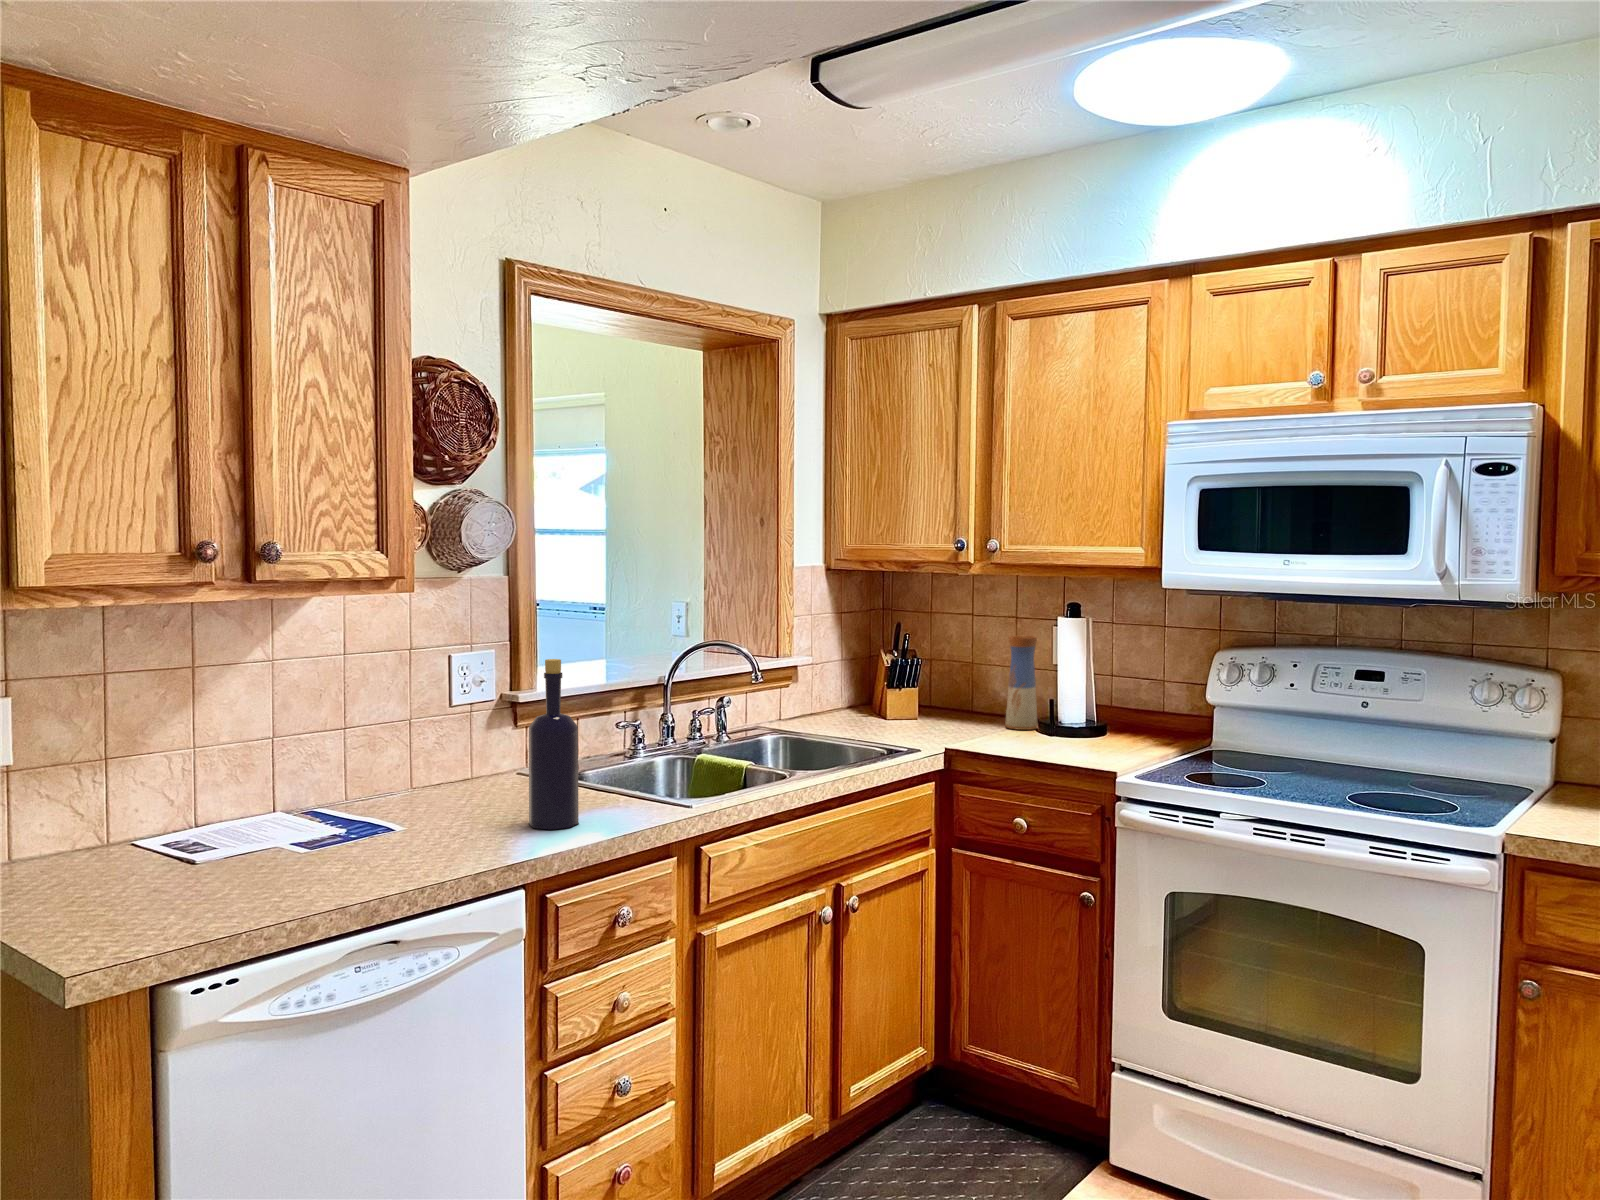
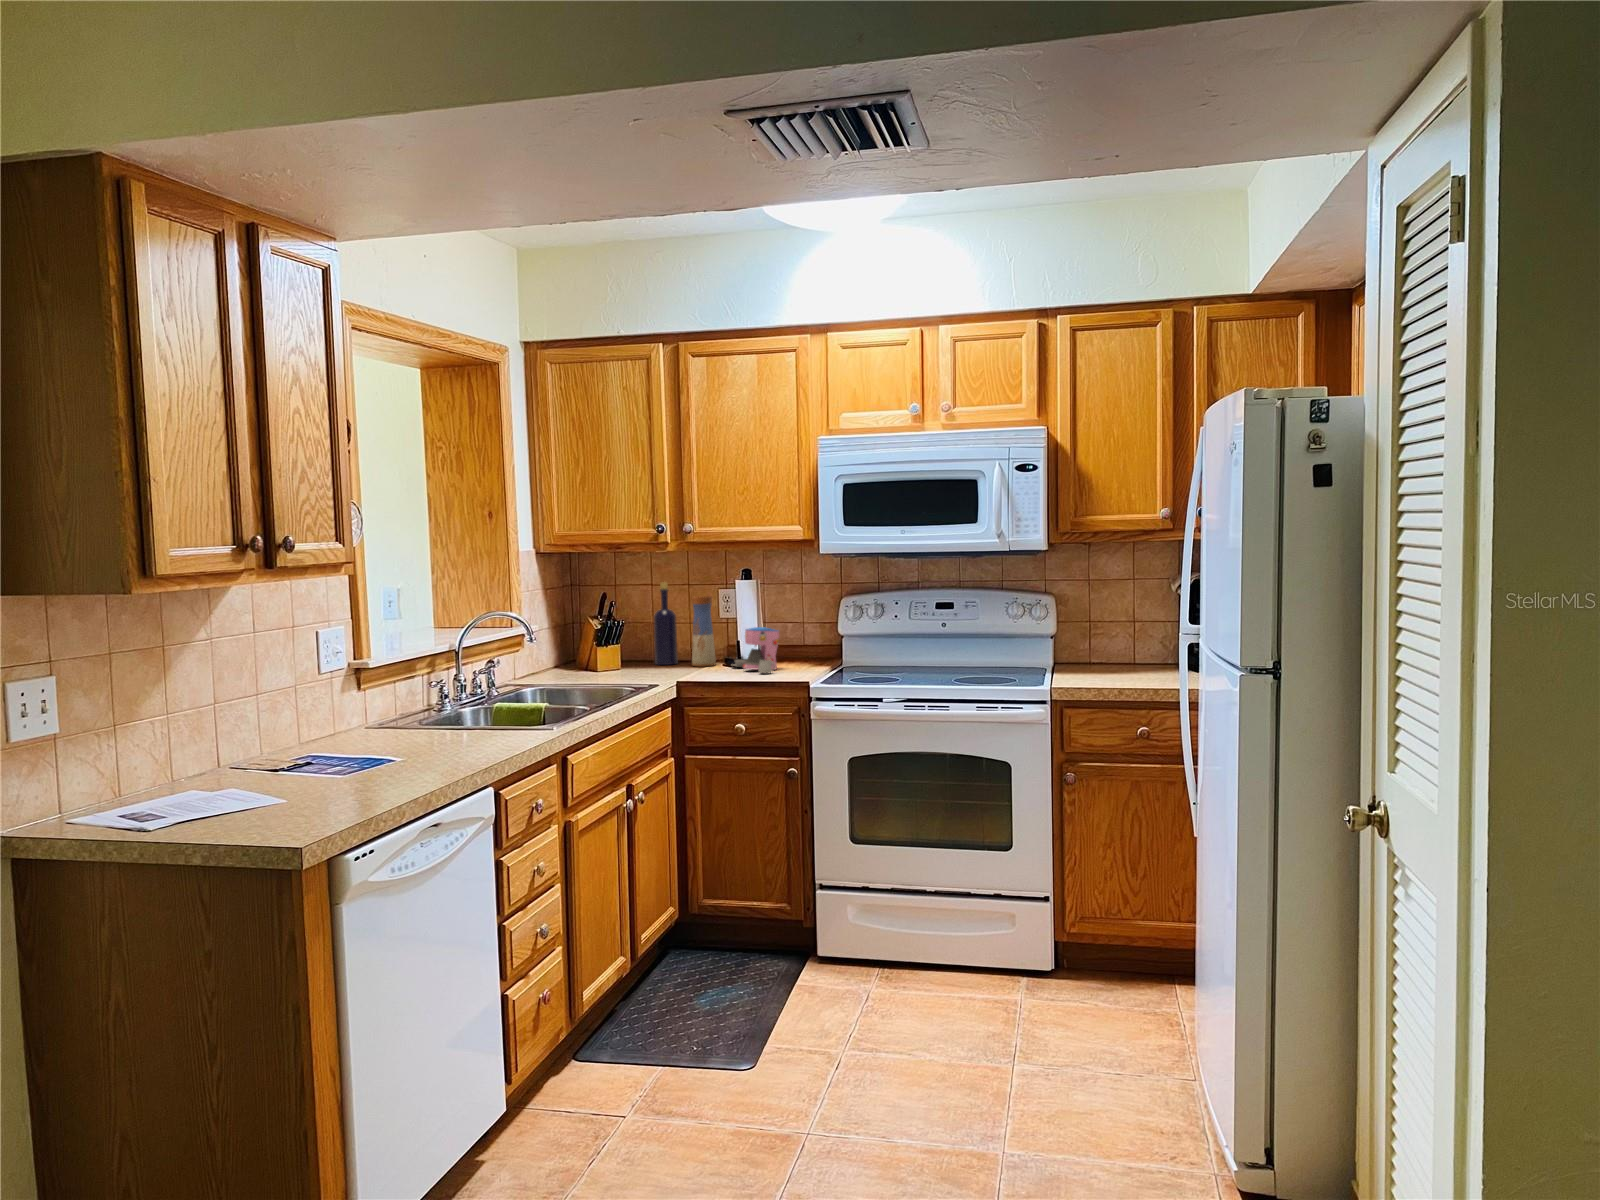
bottle: present [529,659,579,830] -> present [654,582,678,665]
coffee maker: none [1050,685,1113,751] -> present [733,627,779,673]

